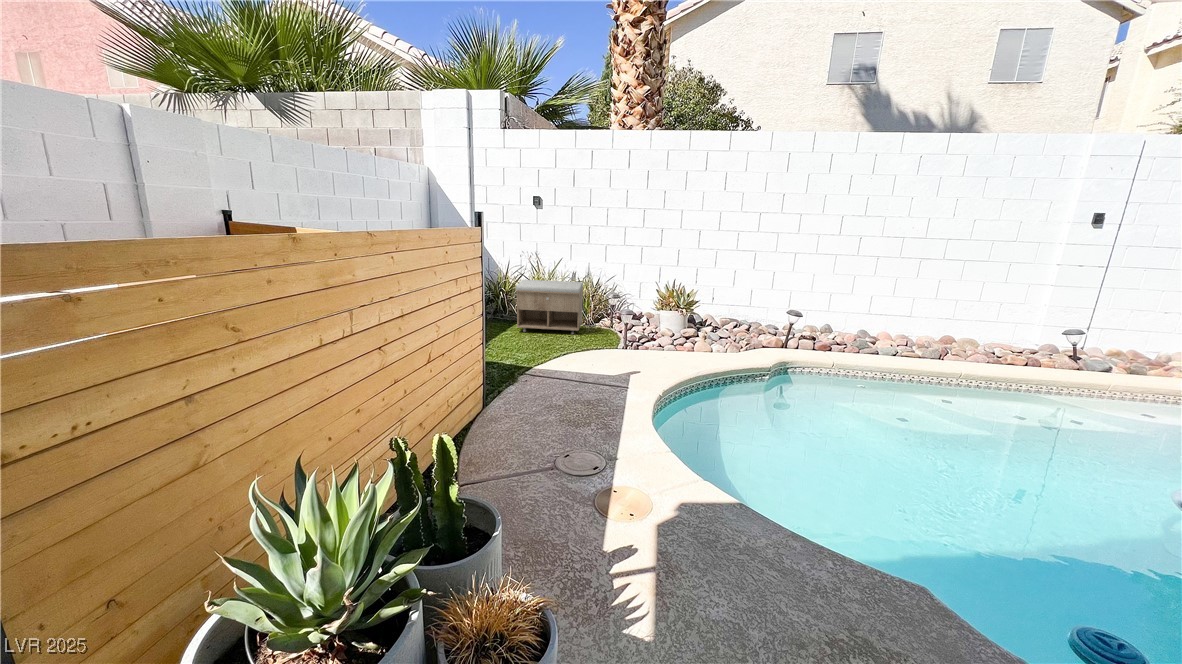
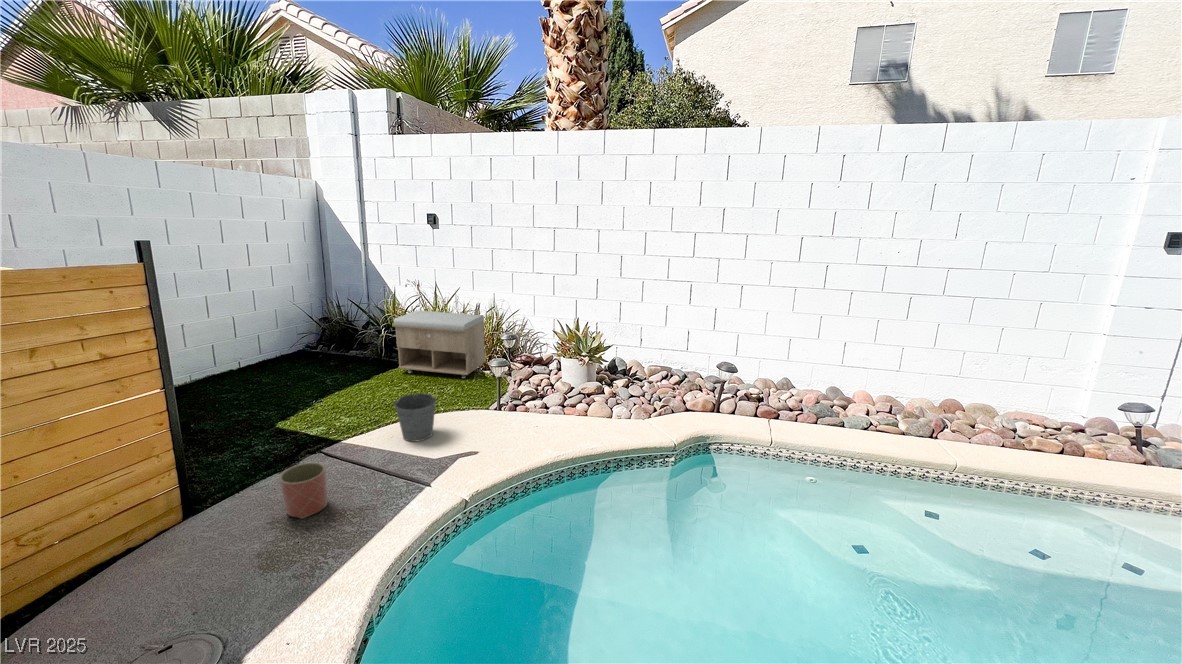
bucket: none [570,337,599,372] -> present [394,393,436,442]
planter: none [546,375,574,412] -> present [279,462,328,519]

